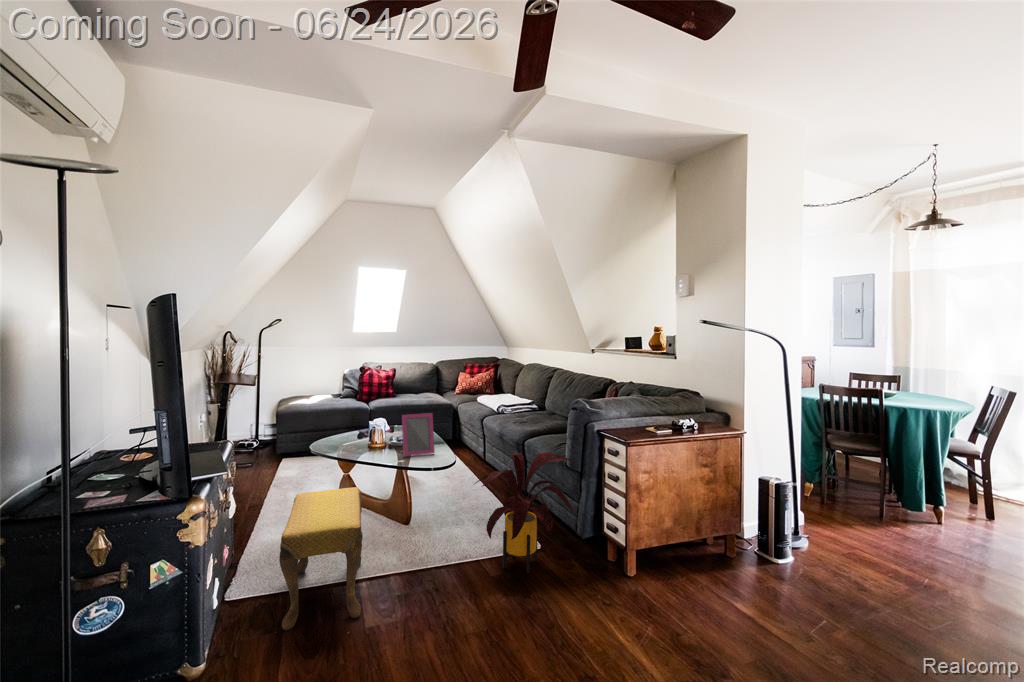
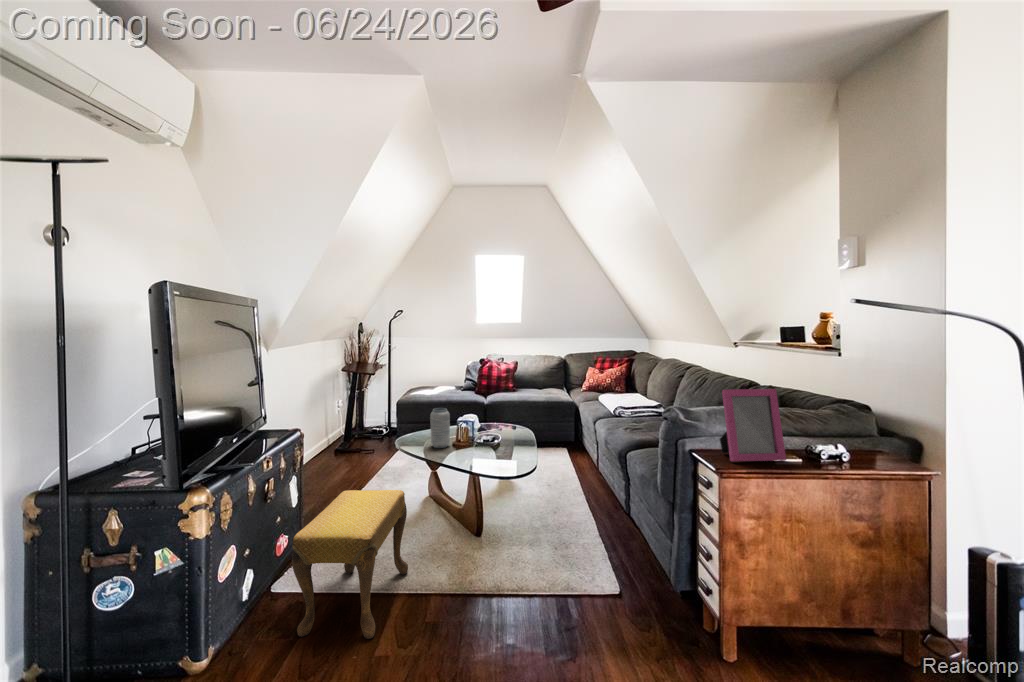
vase: none [354,412,373,450] -> present [430,408,450,448]
picture frame: present [402,413,435,456] -> present [720,389,786,461]
house plant: present [475,452,574,573] -> none [510,469,660,626]

